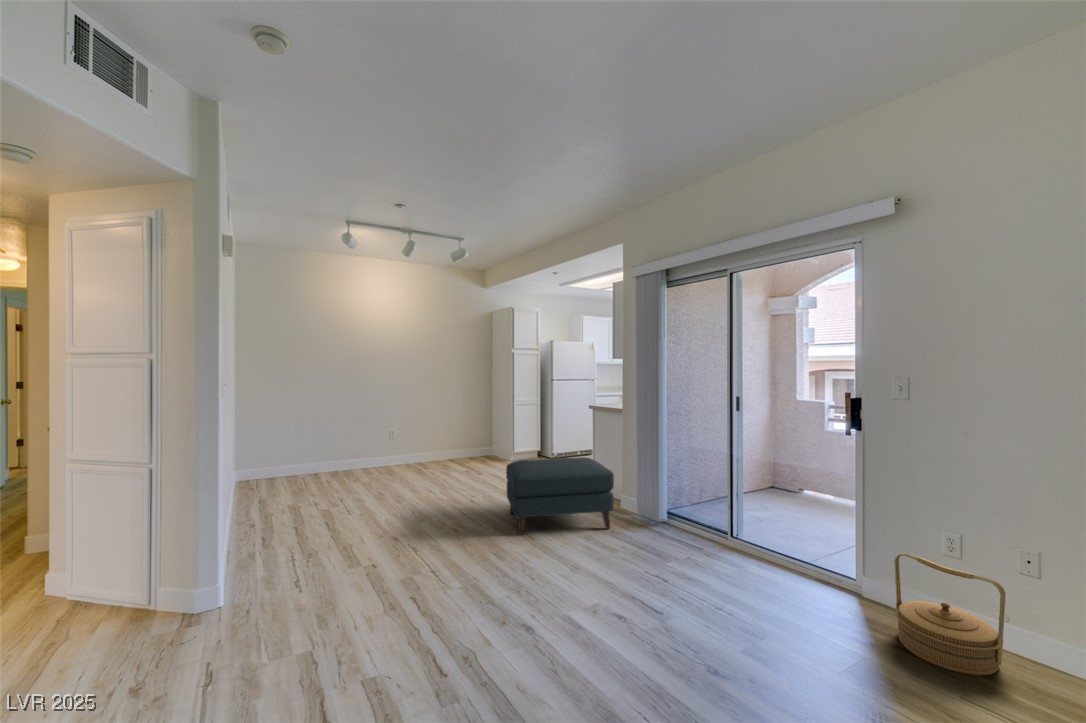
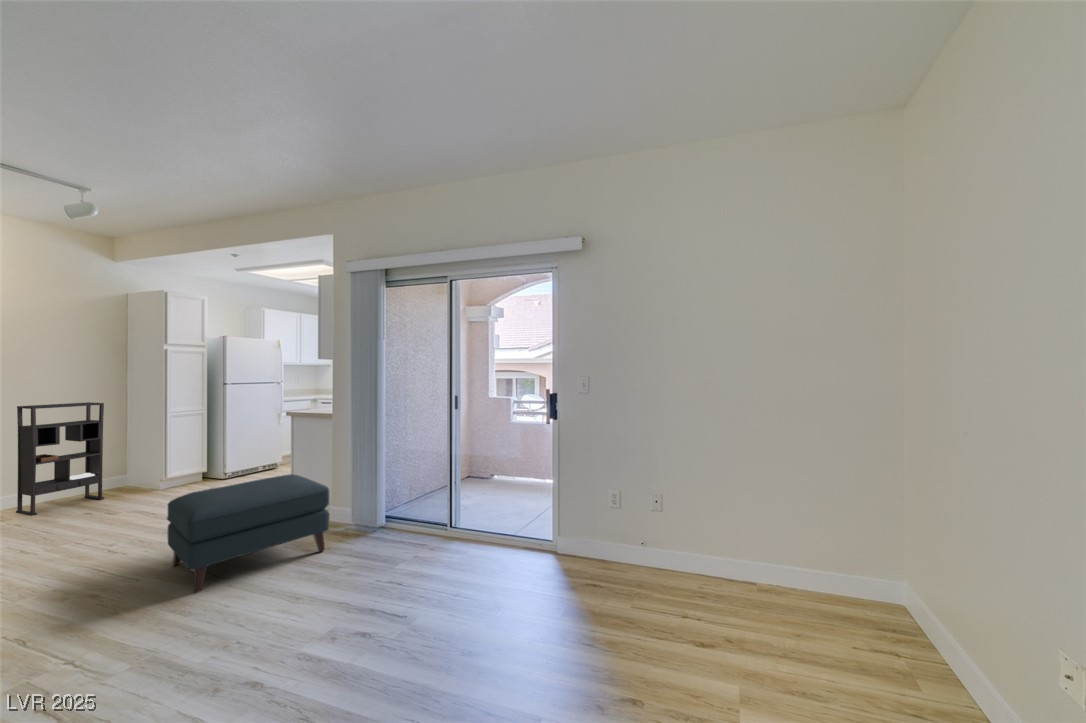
bookshelf: none [440,391,481,464] -> present [16,402,104,516]
woven basket: present [894,553,1006,675] -> none [582,511,645,590]

